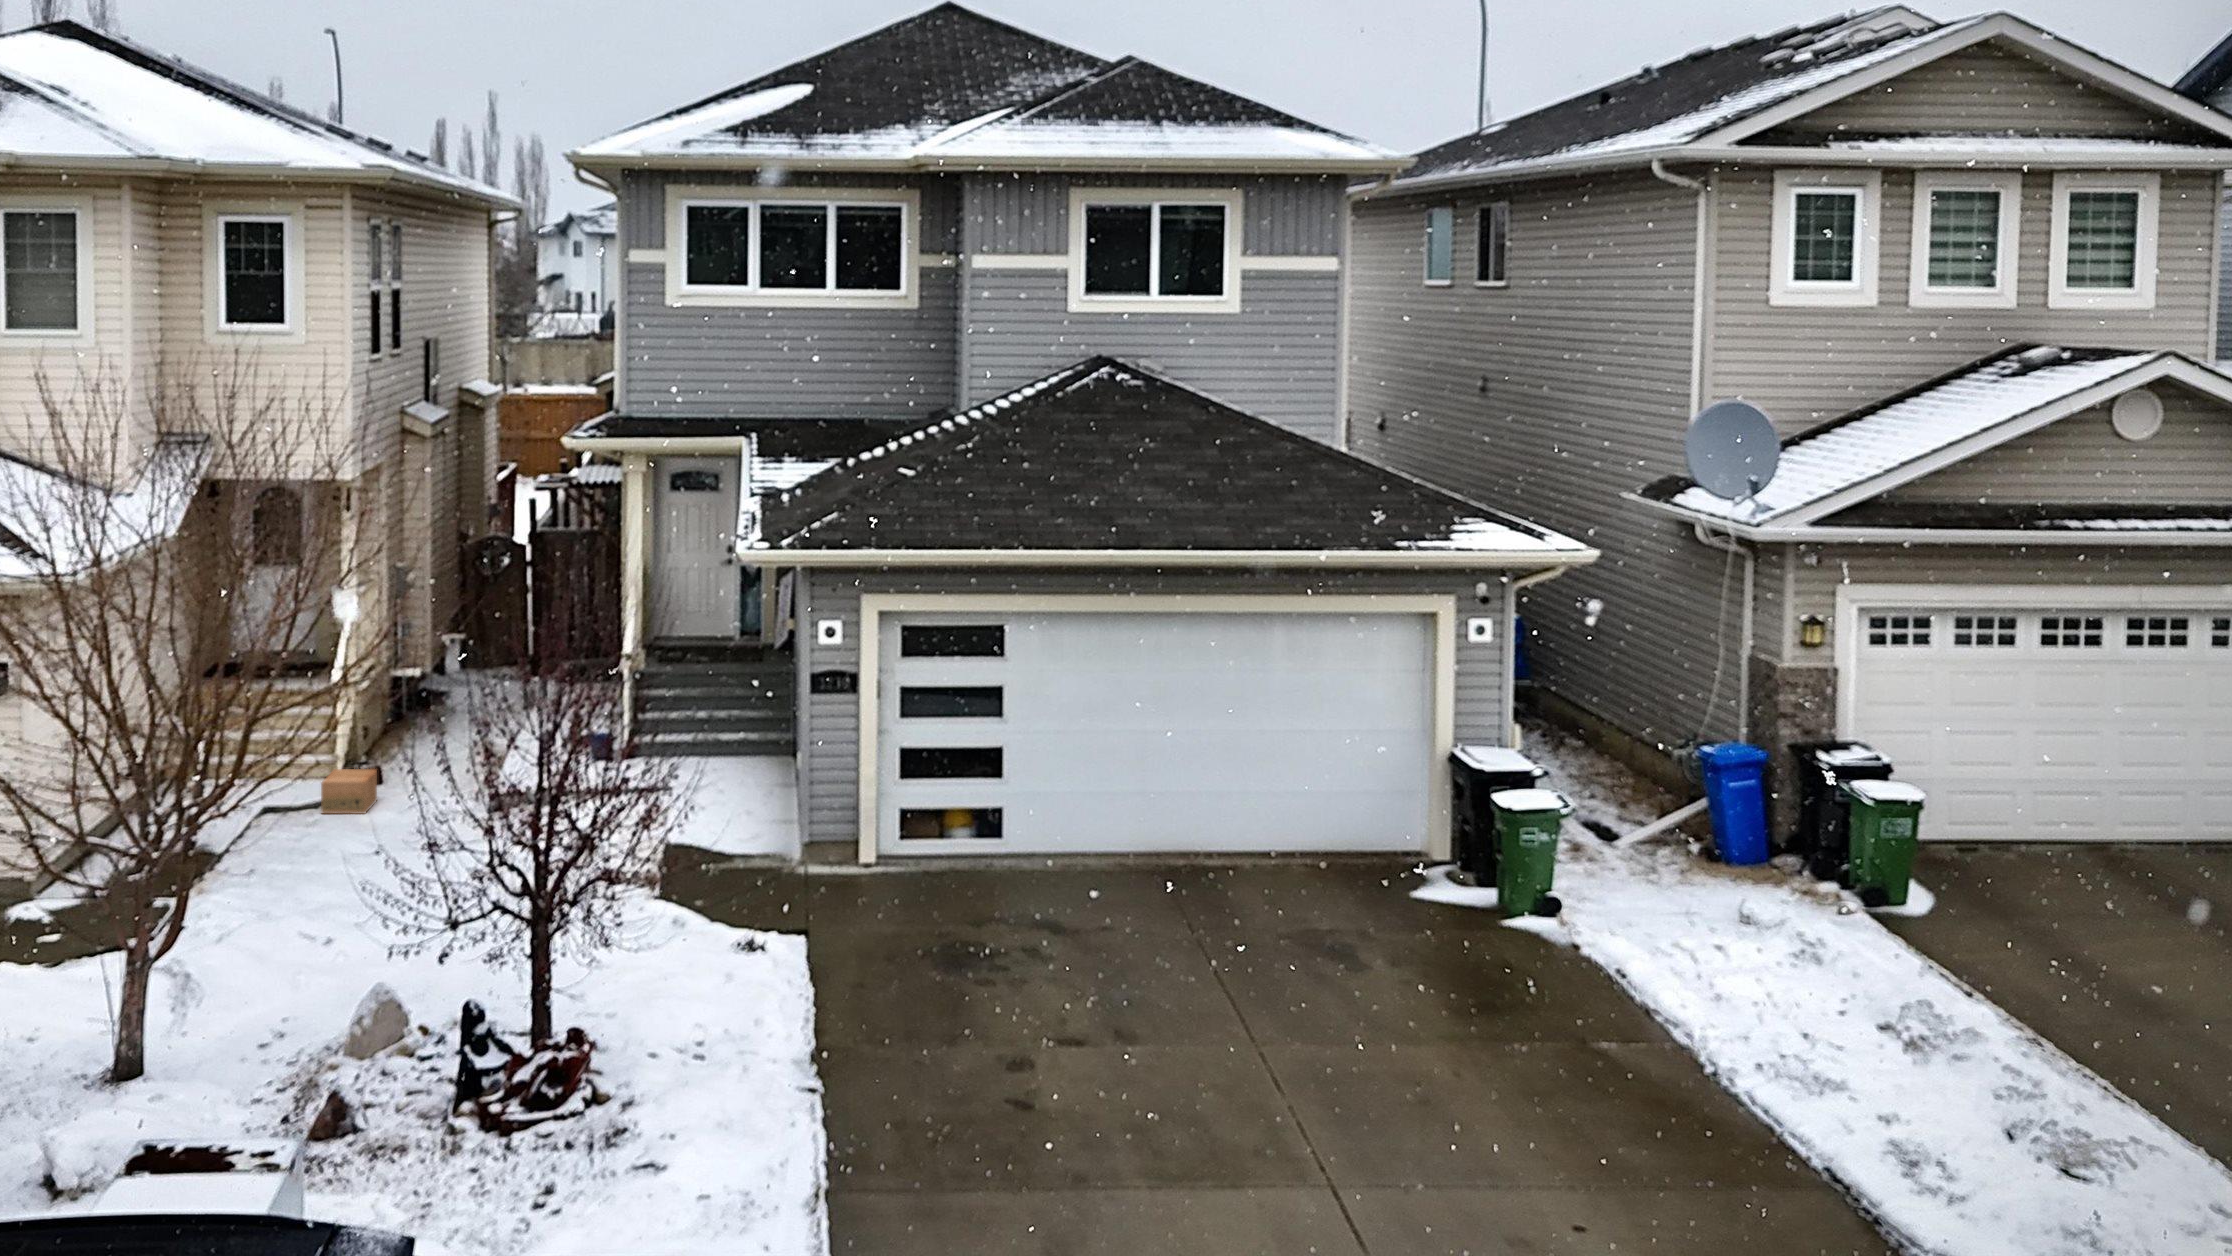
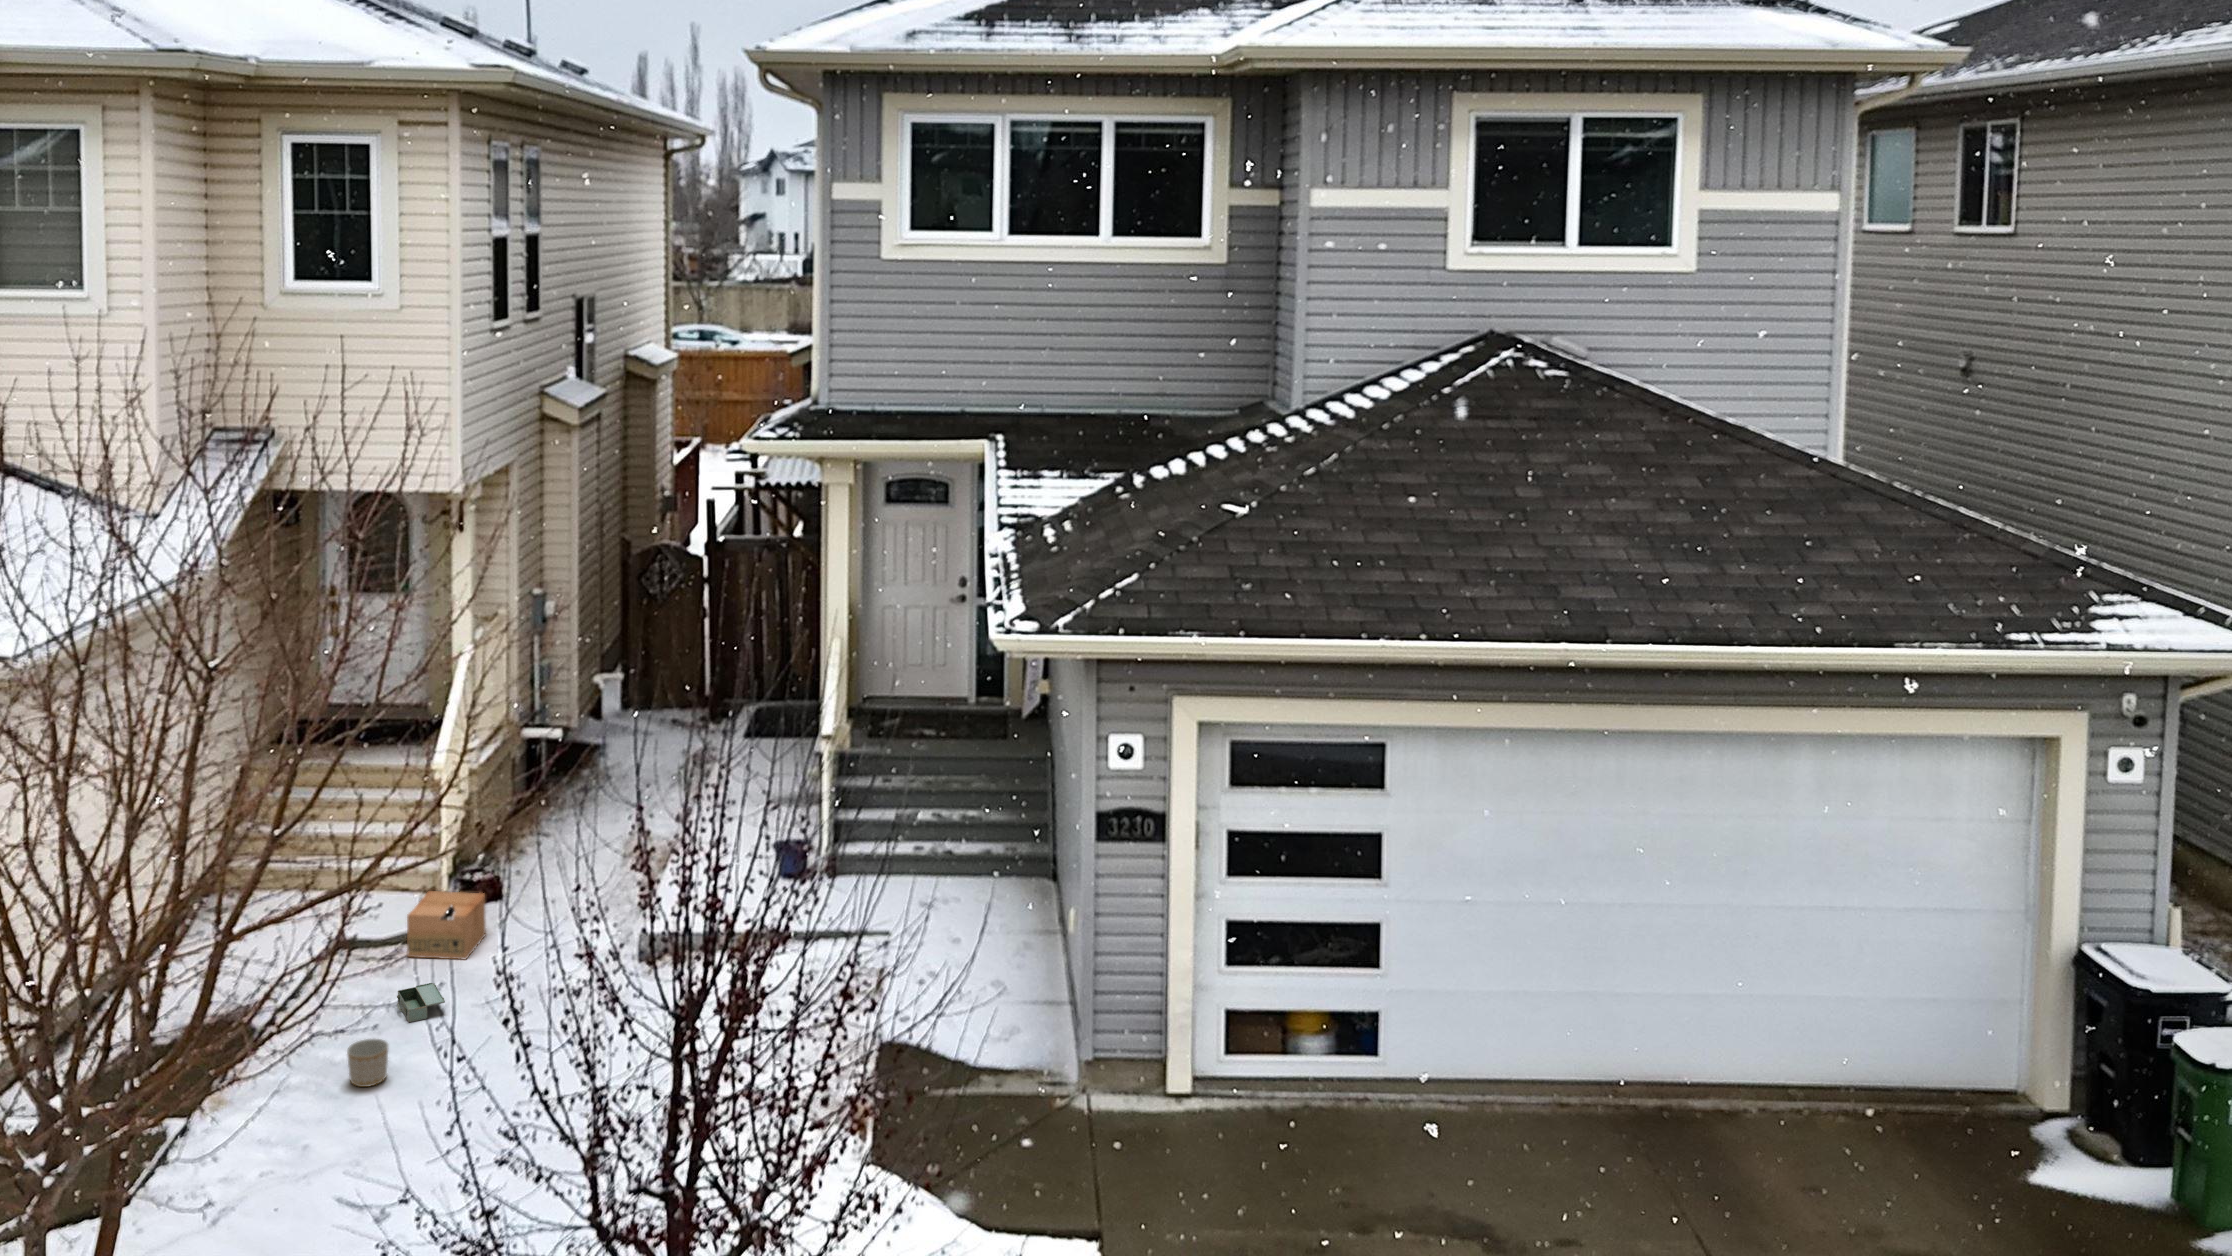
toolbox: none [319,824,356,847] -> present [397,983,445,1022]
planter: none [293,849,322,880] -> present [347,1038,388,1087]

